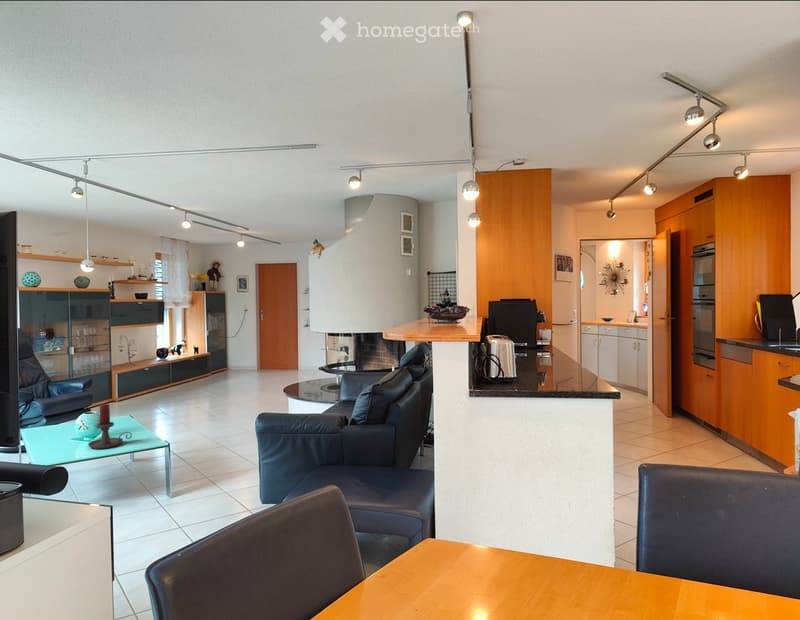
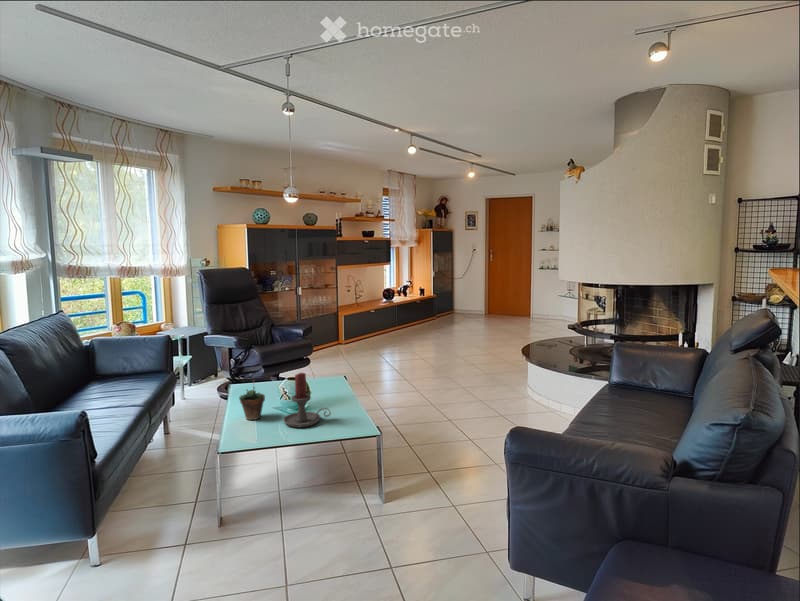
succulent plant: none [43,415,68,450] -> present [239,382,265,420]

